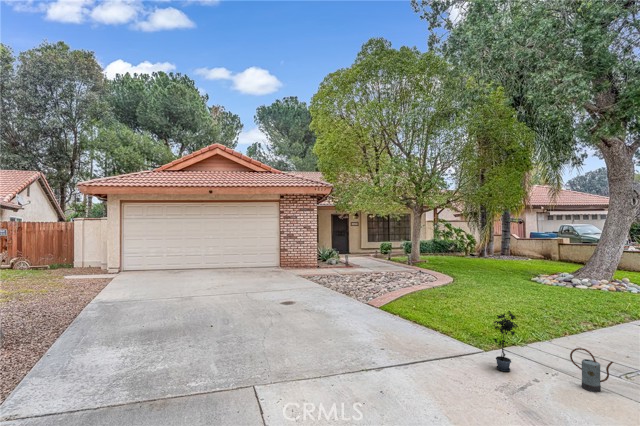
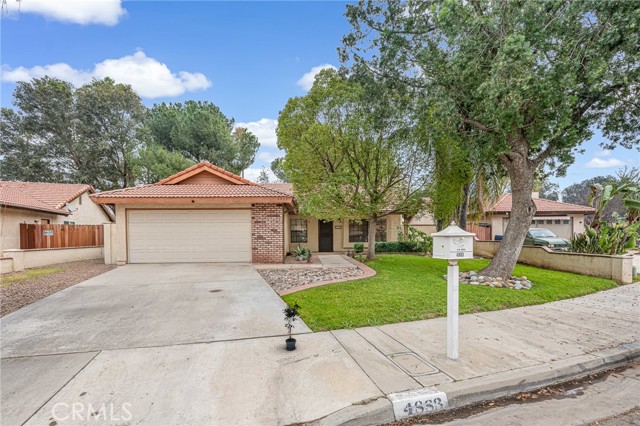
watering can: present [570,348,613,392] -> none [324,333,346,369]

